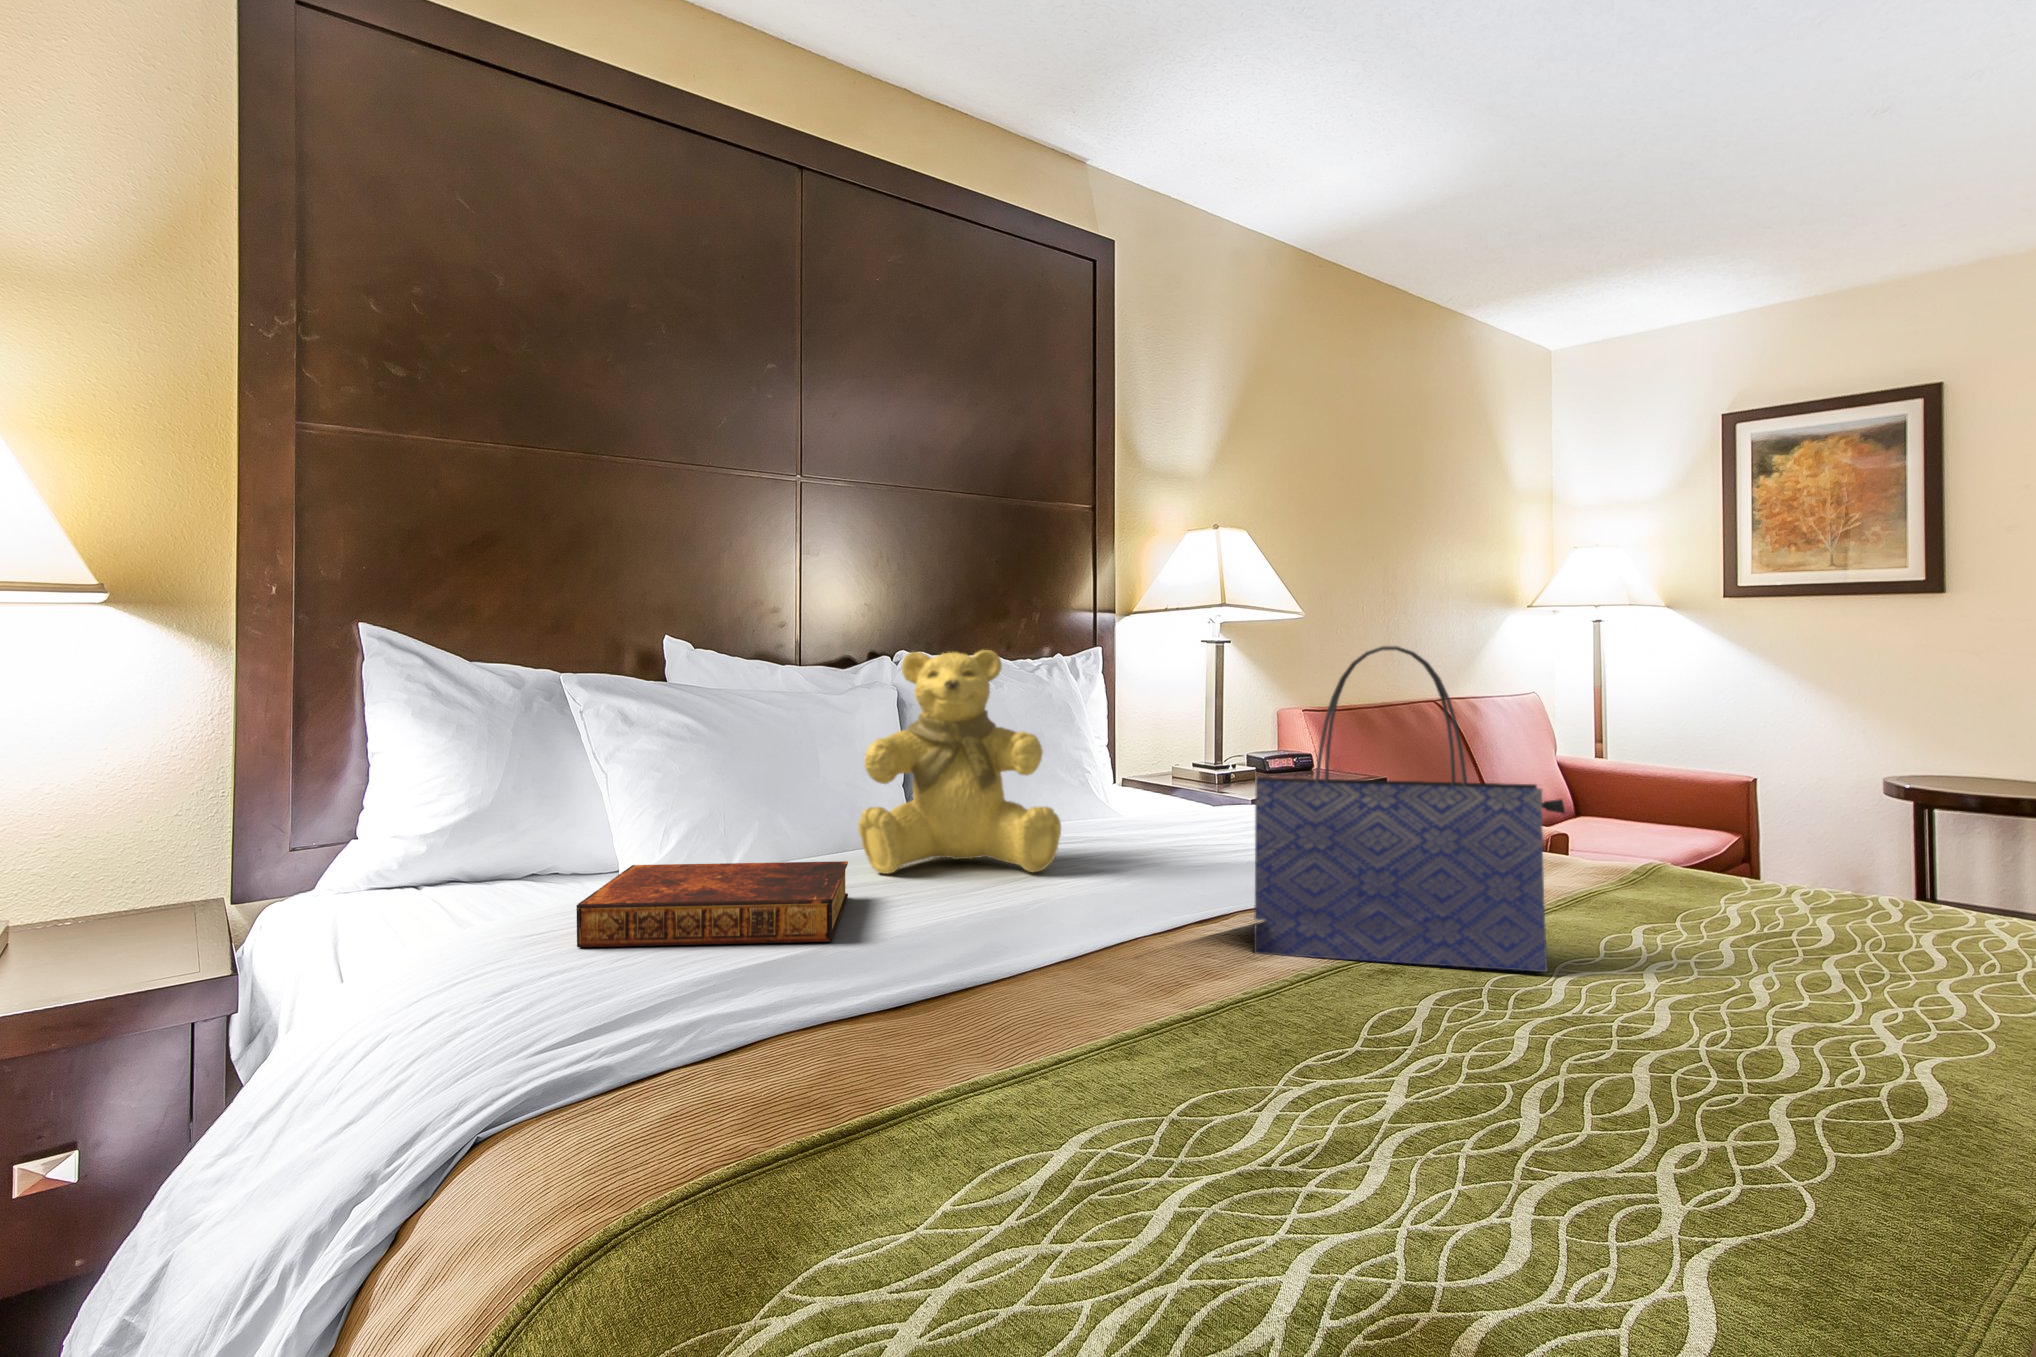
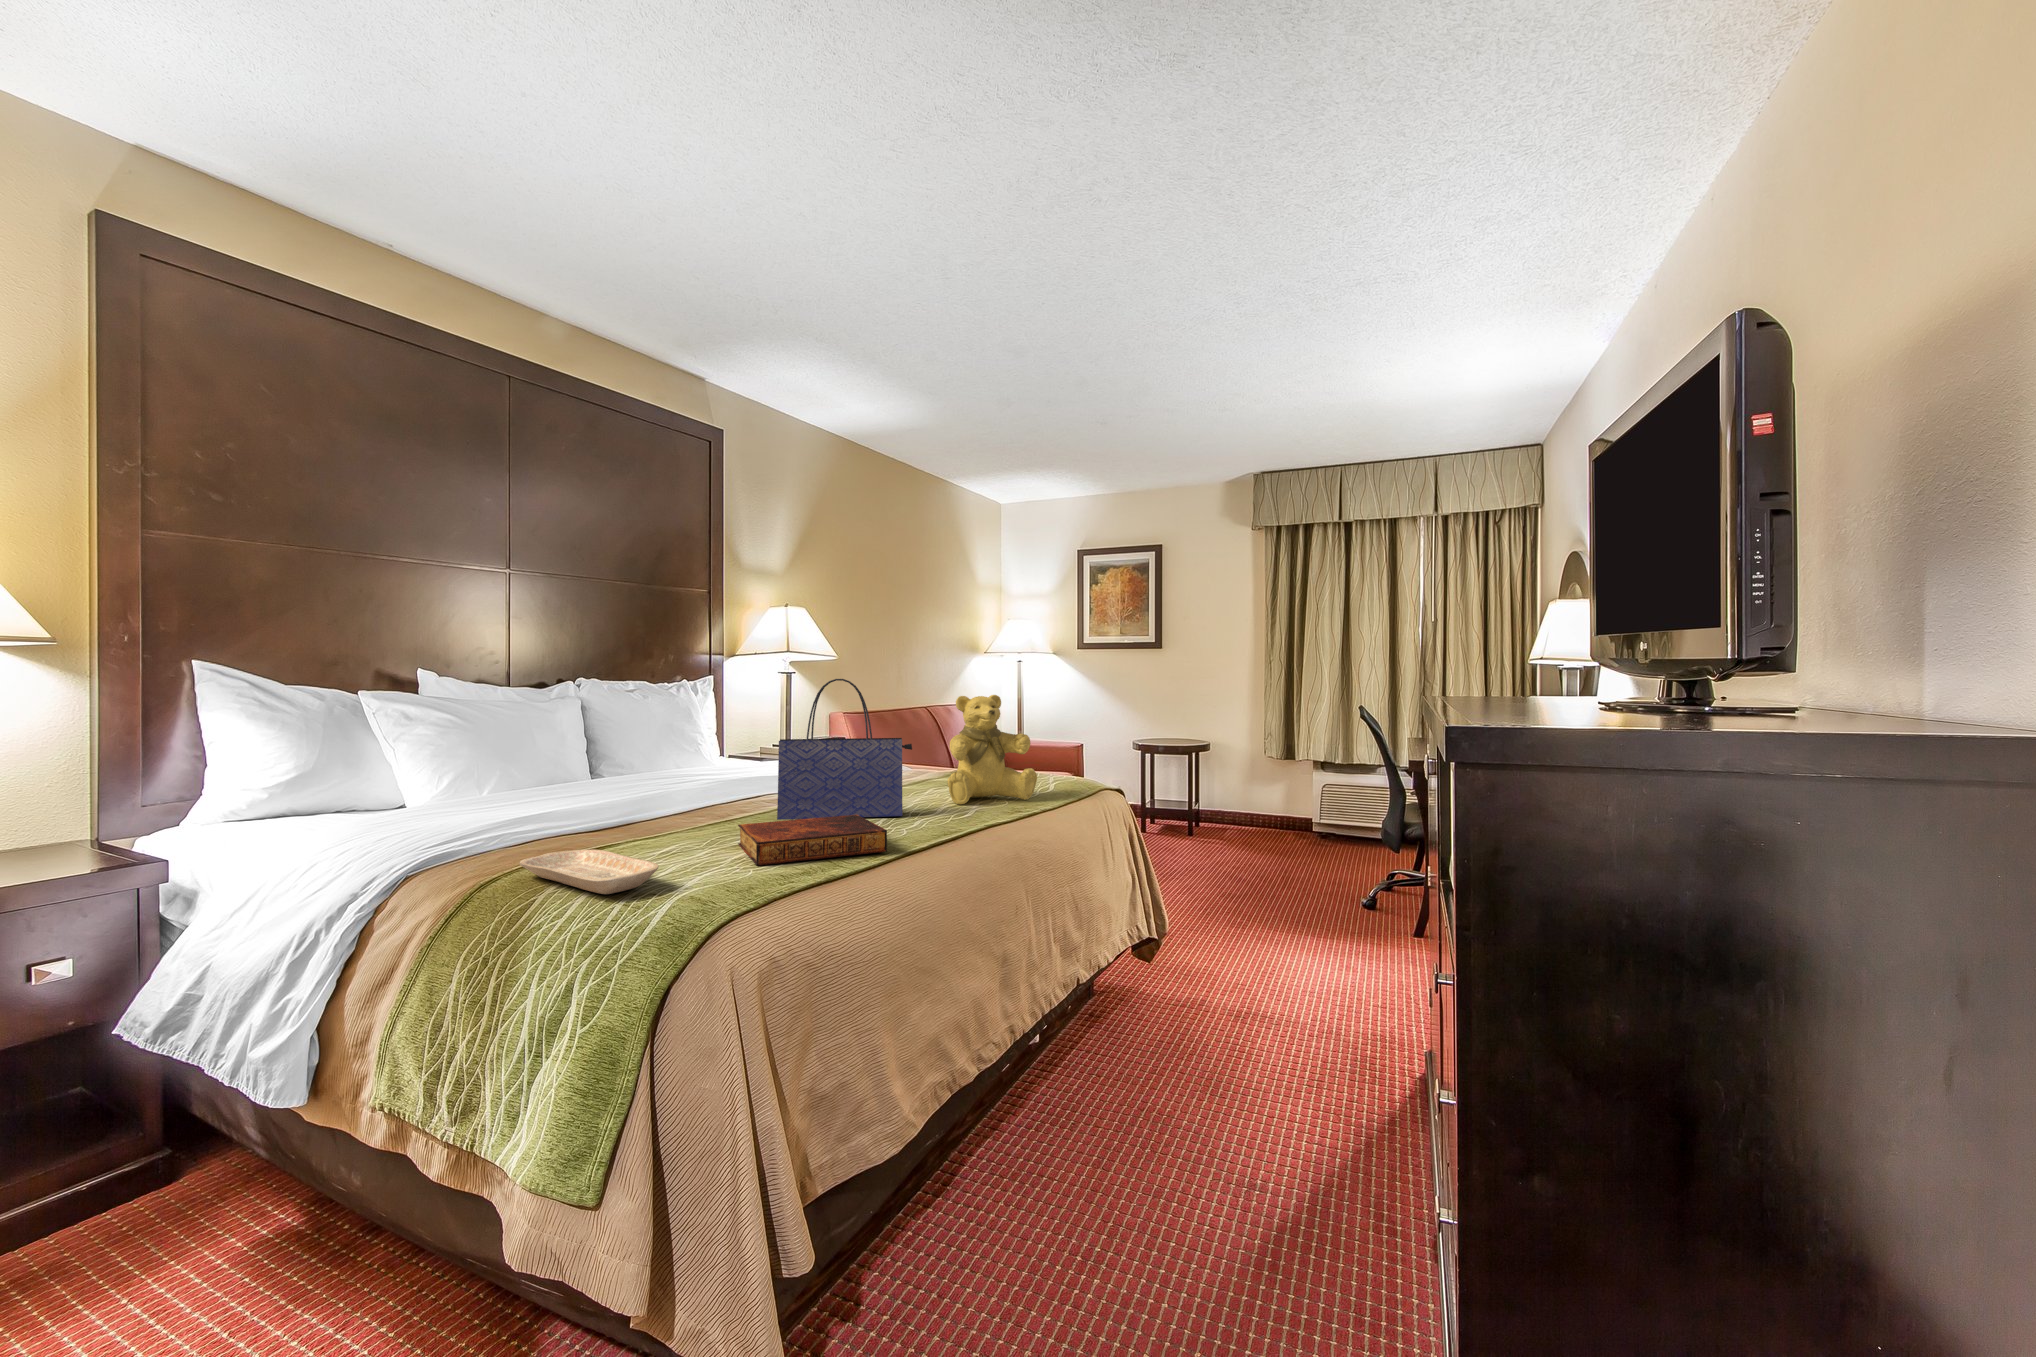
teddy bear: present [858,650,1061,874] -> present [947,695,1037,805]
book: present [576,861,848,947] -> present [738,815,887,866]
tray: none [724,1036,1022,1228] -> present [520,849,659,894]

